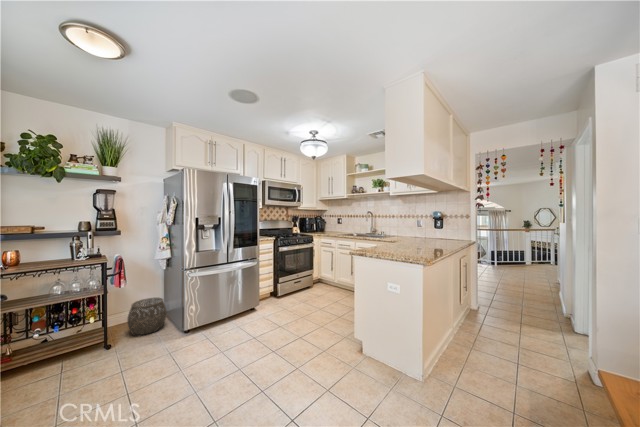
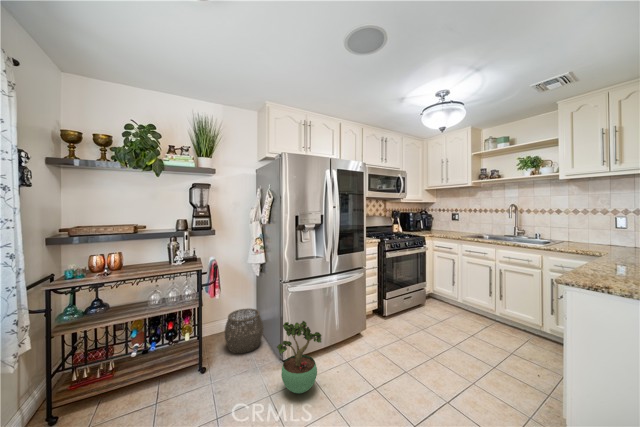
potted plant: none [171,297,208,353] -> present [277,321,322,393]

